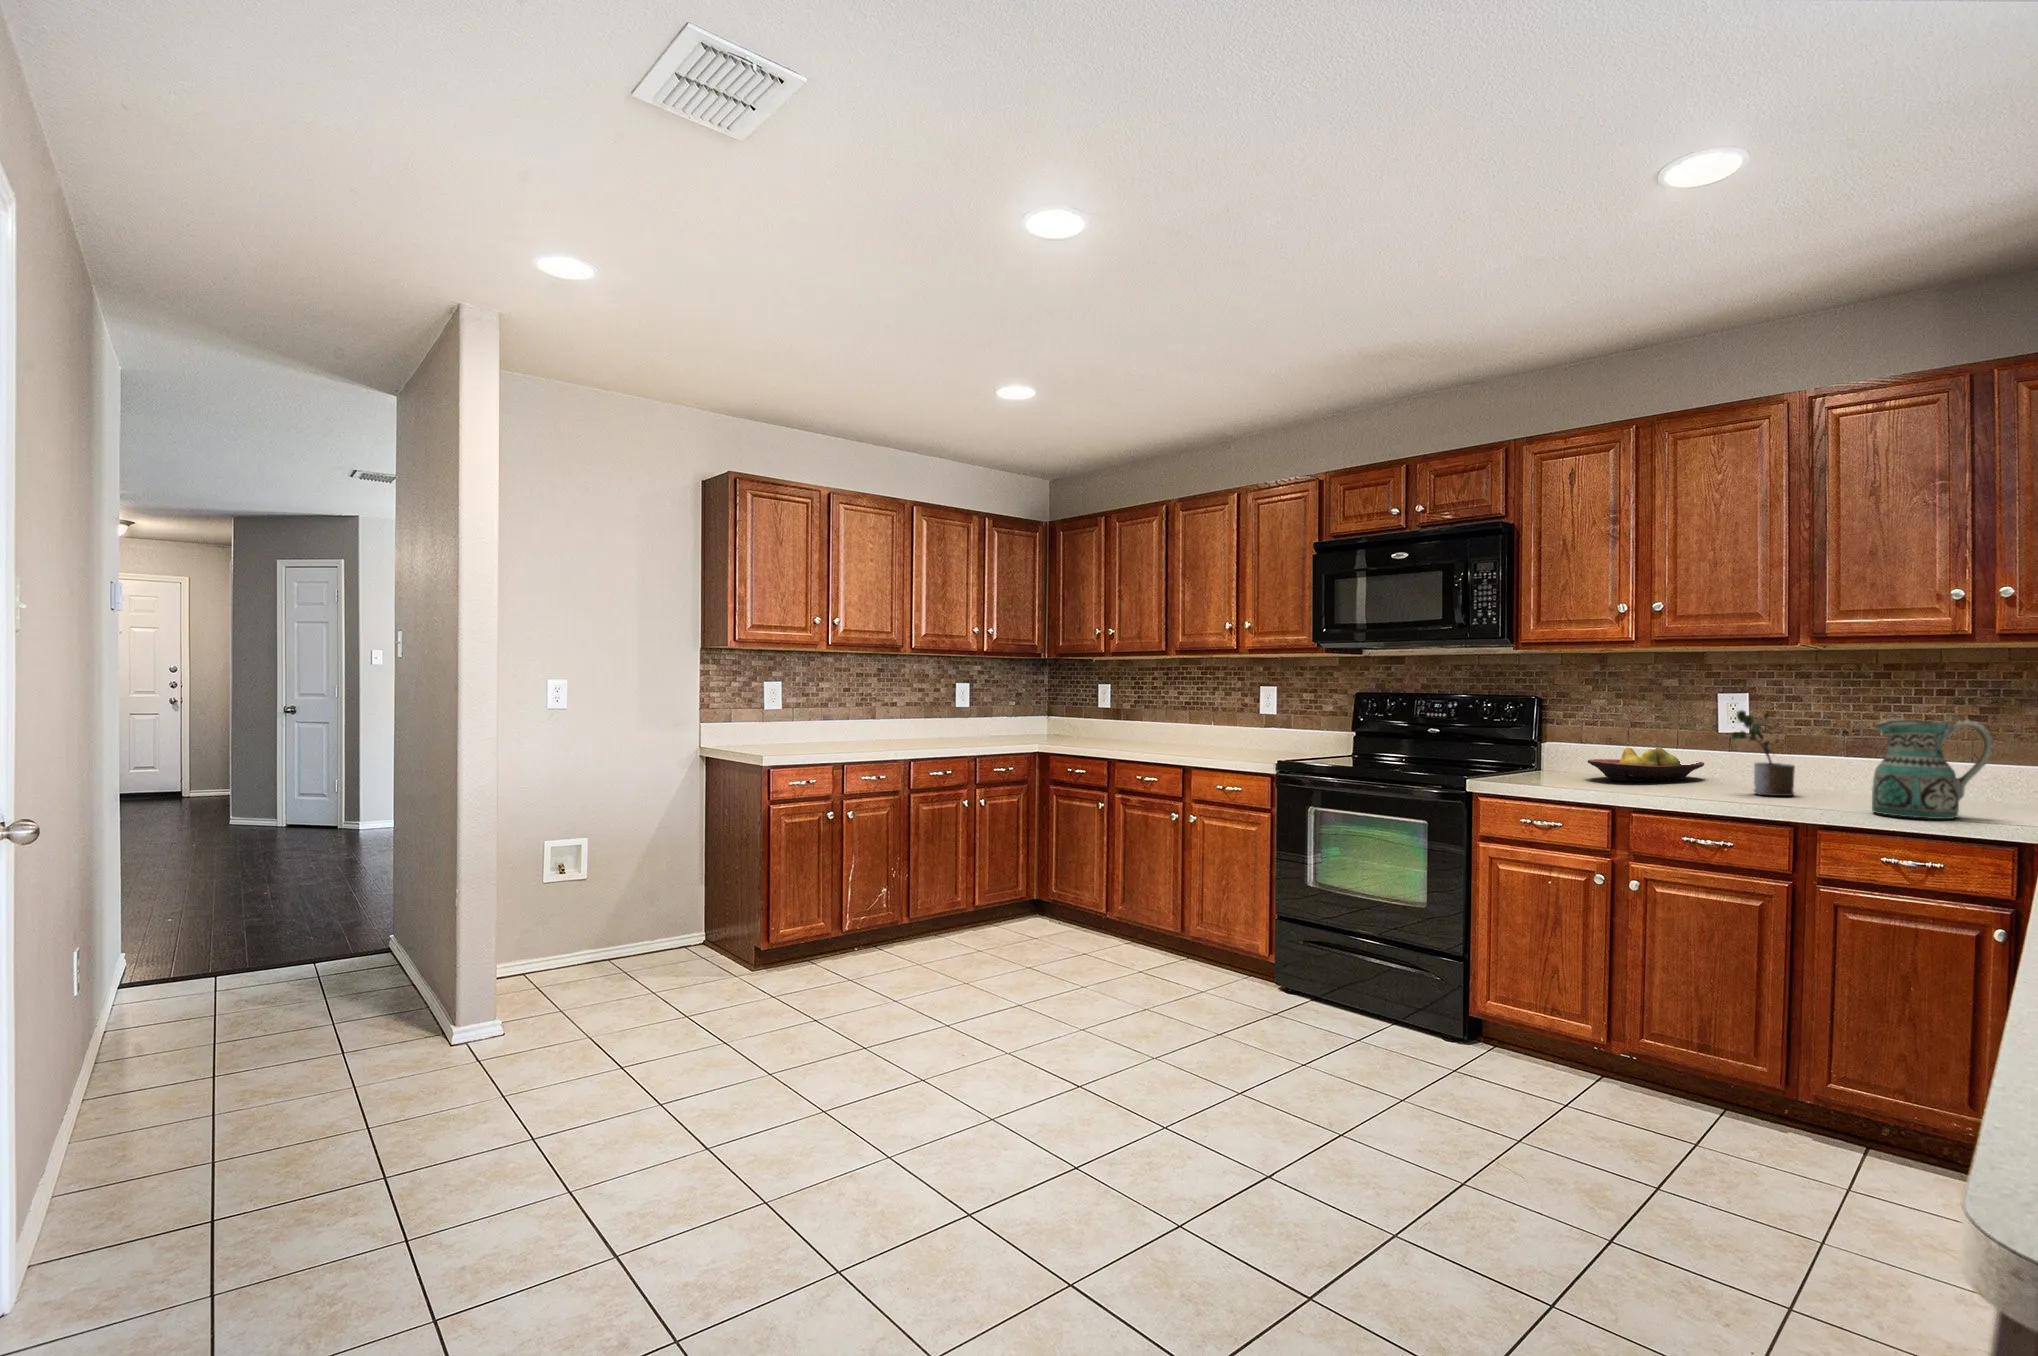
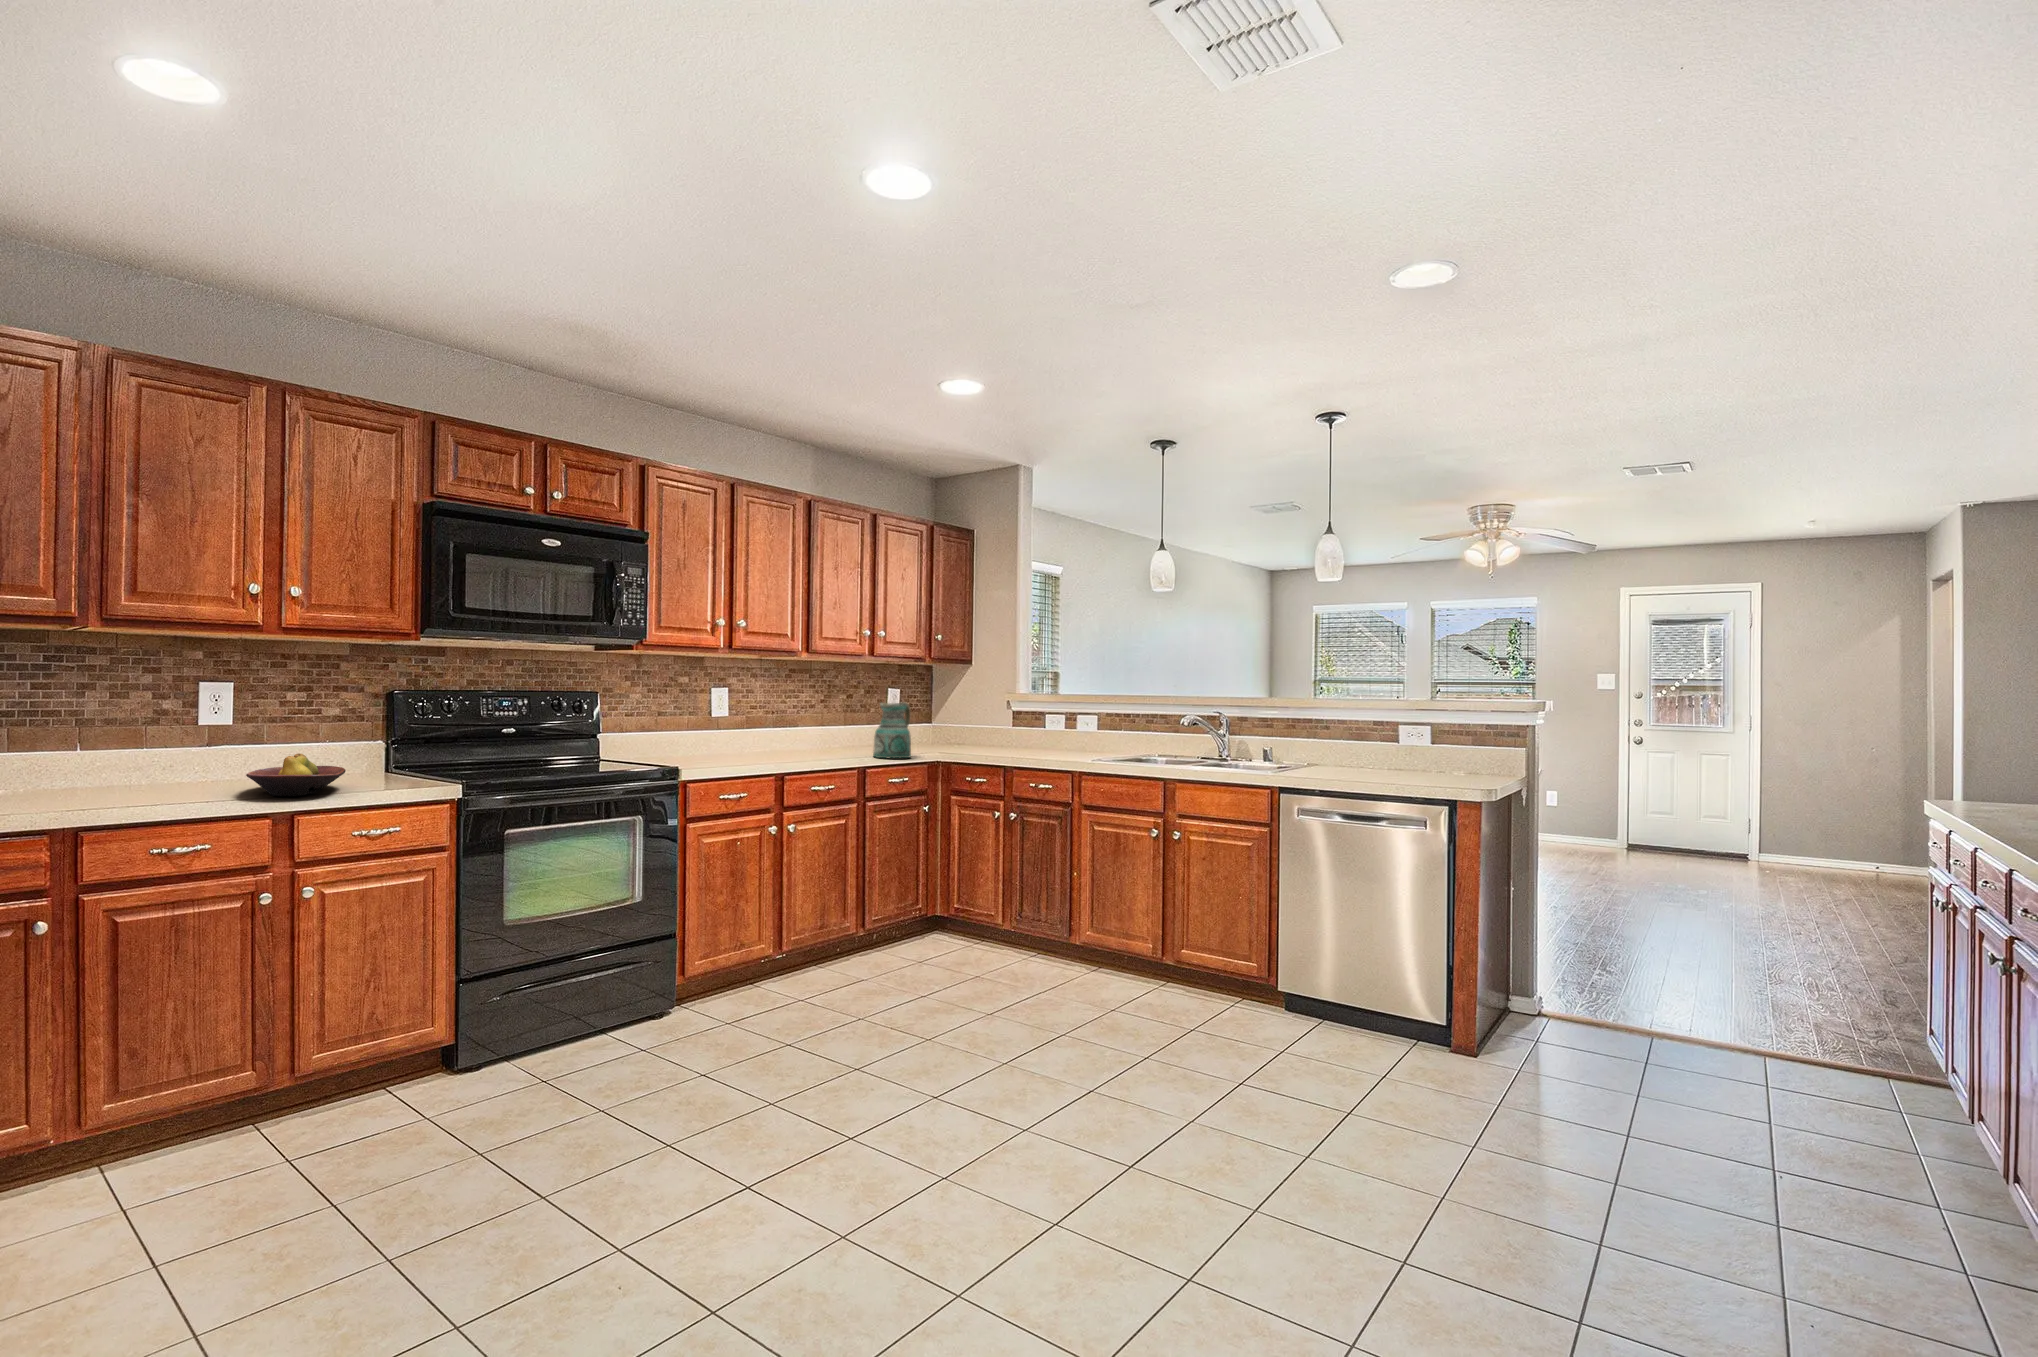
potted plant: present [1731,710,1795,796] -> none [780,700,811,757]
fruit bowl: present [1588,748,1704,781] -> present [246,753,346,796]

